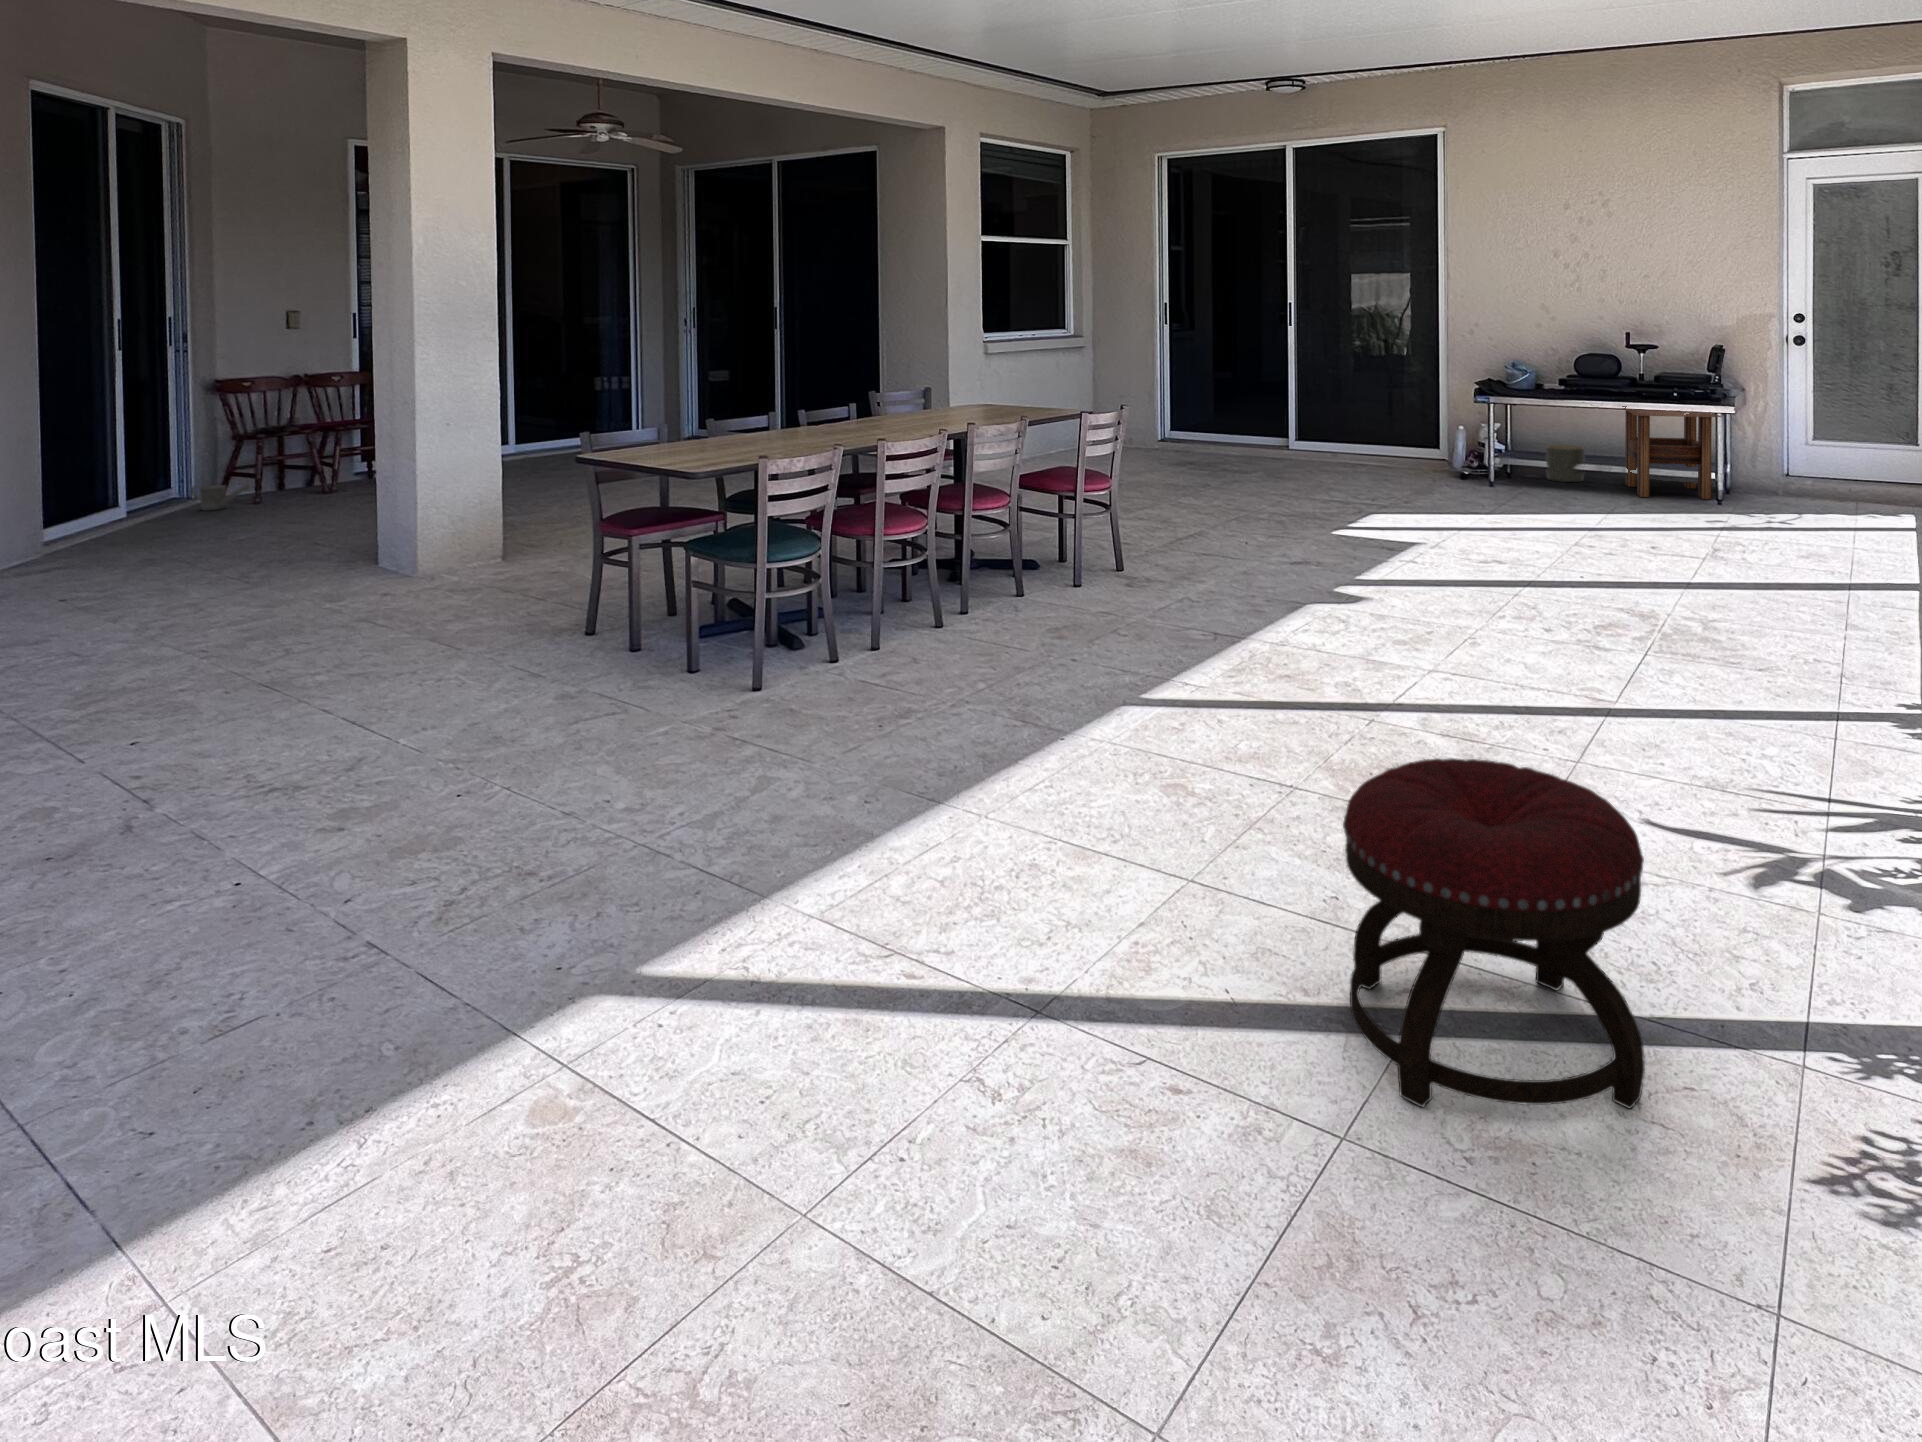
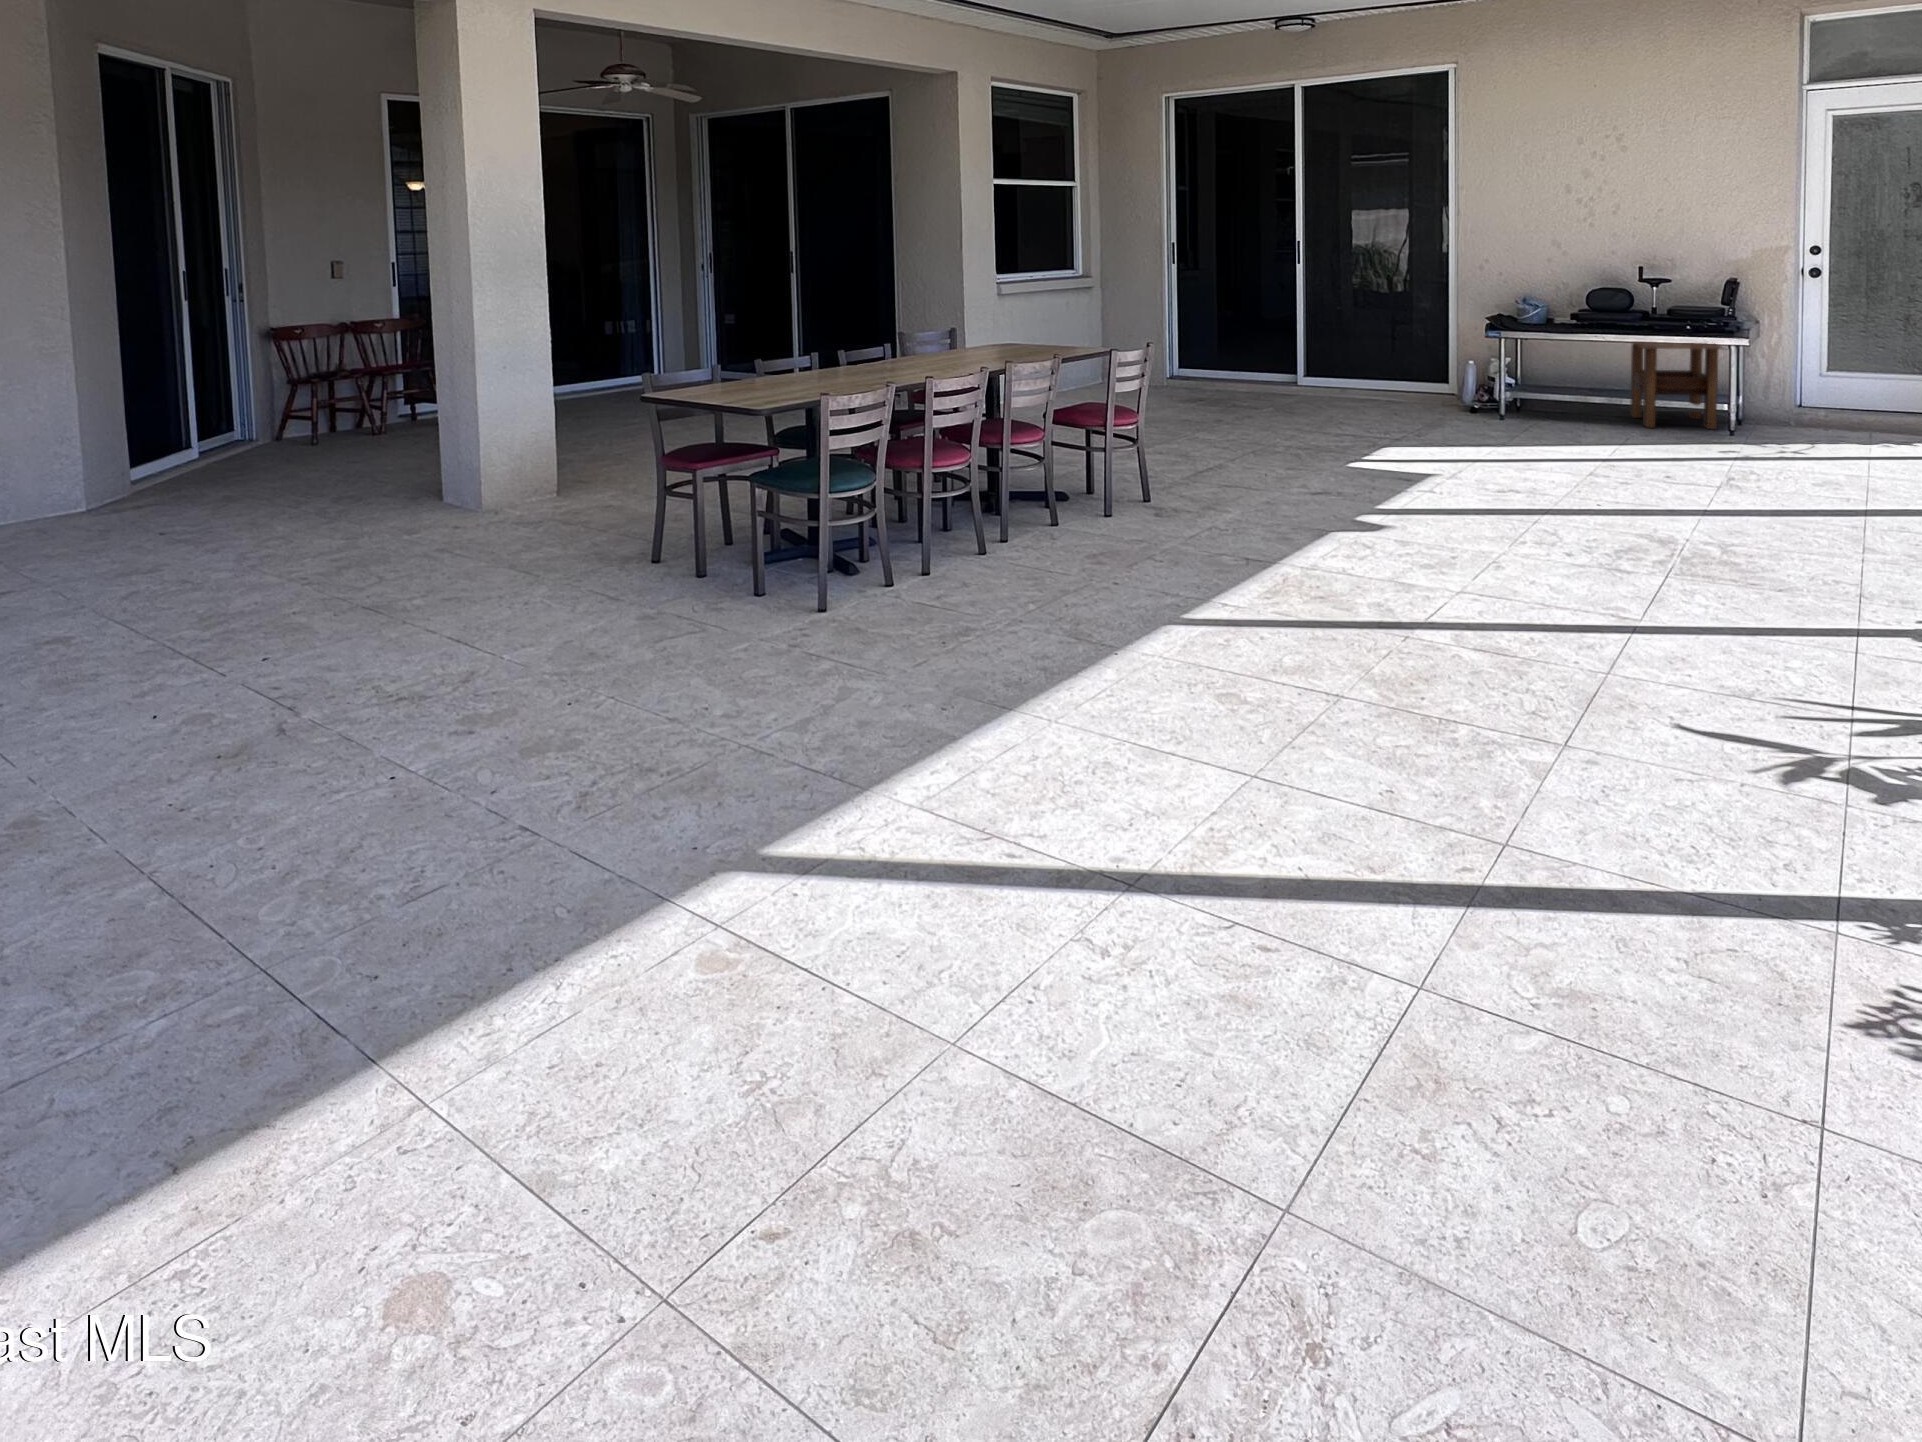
planter: present [1546,445,1585,482] -> none [1552,378,1590,414]
watering can: present [191,484,250,511] -> none [261,423,316,449]
ottoman: present [1343,758,1645,1108] -> none [1410,660,1693,966]

